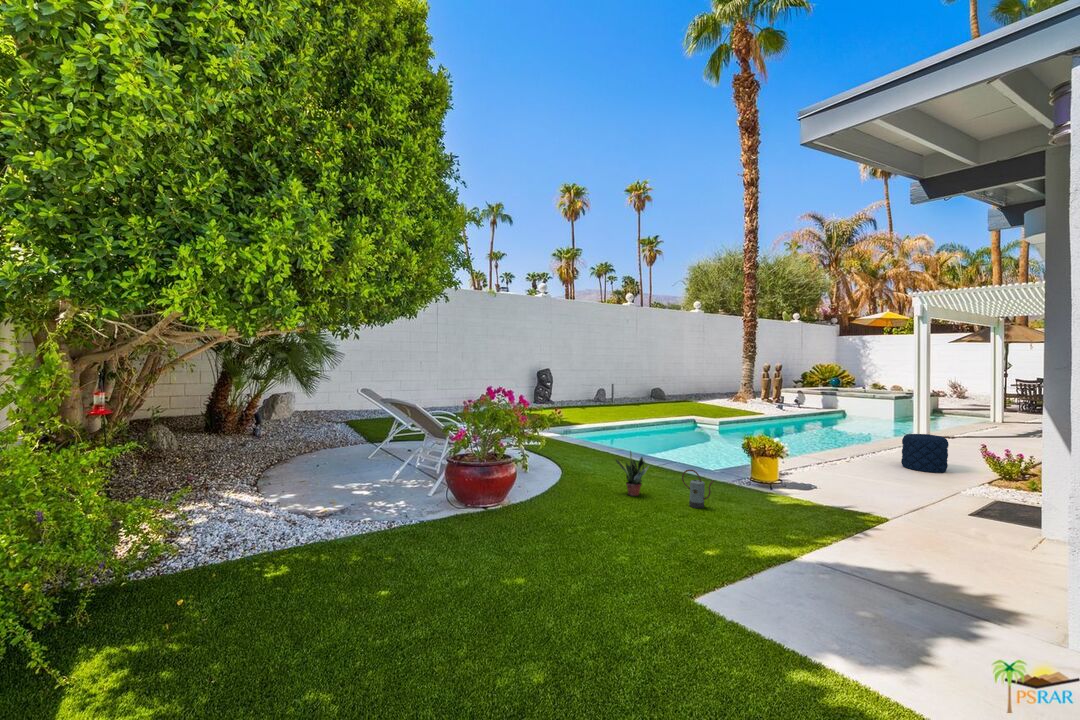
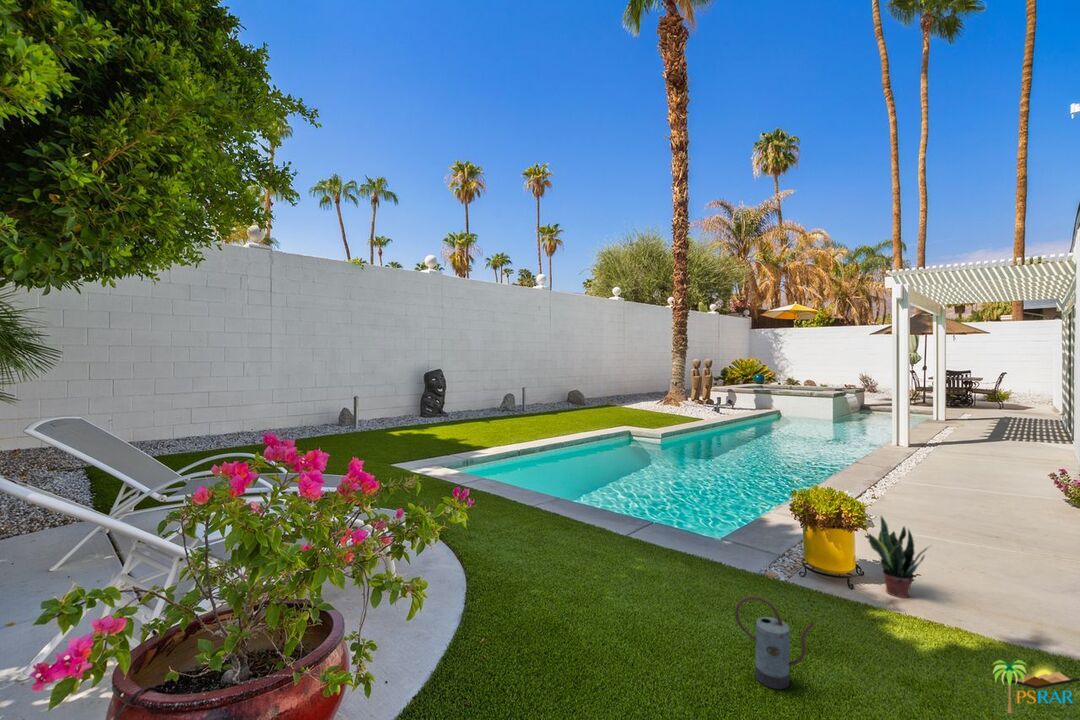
pouf: present [901,434,949,473] -> none [951,454,1021,512]
potted plant: present [616,451,648,496] -> present [868,517,928,598]

